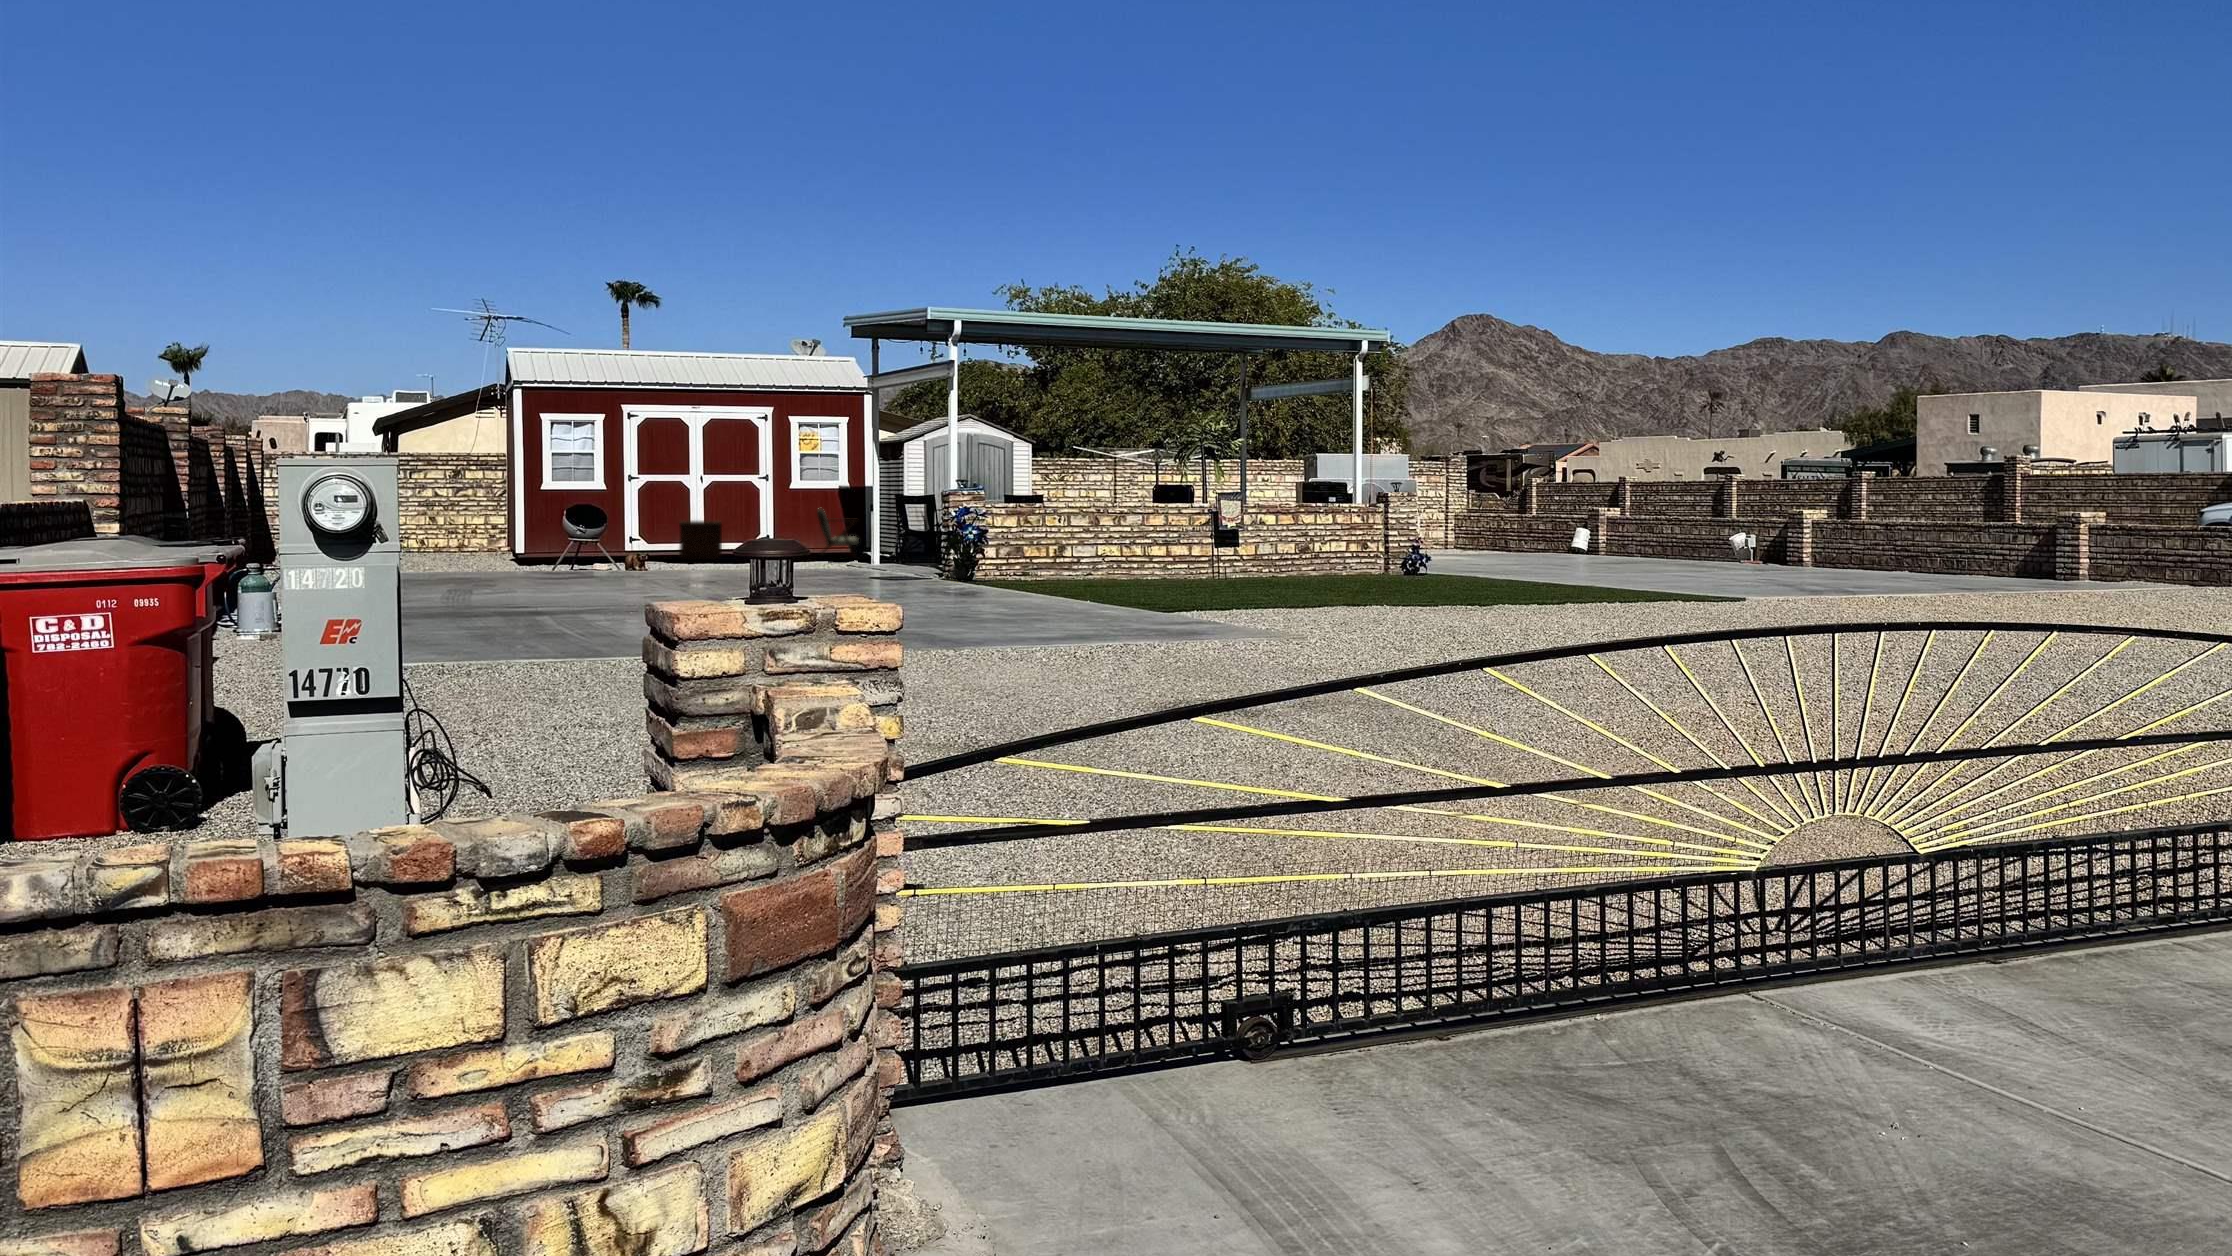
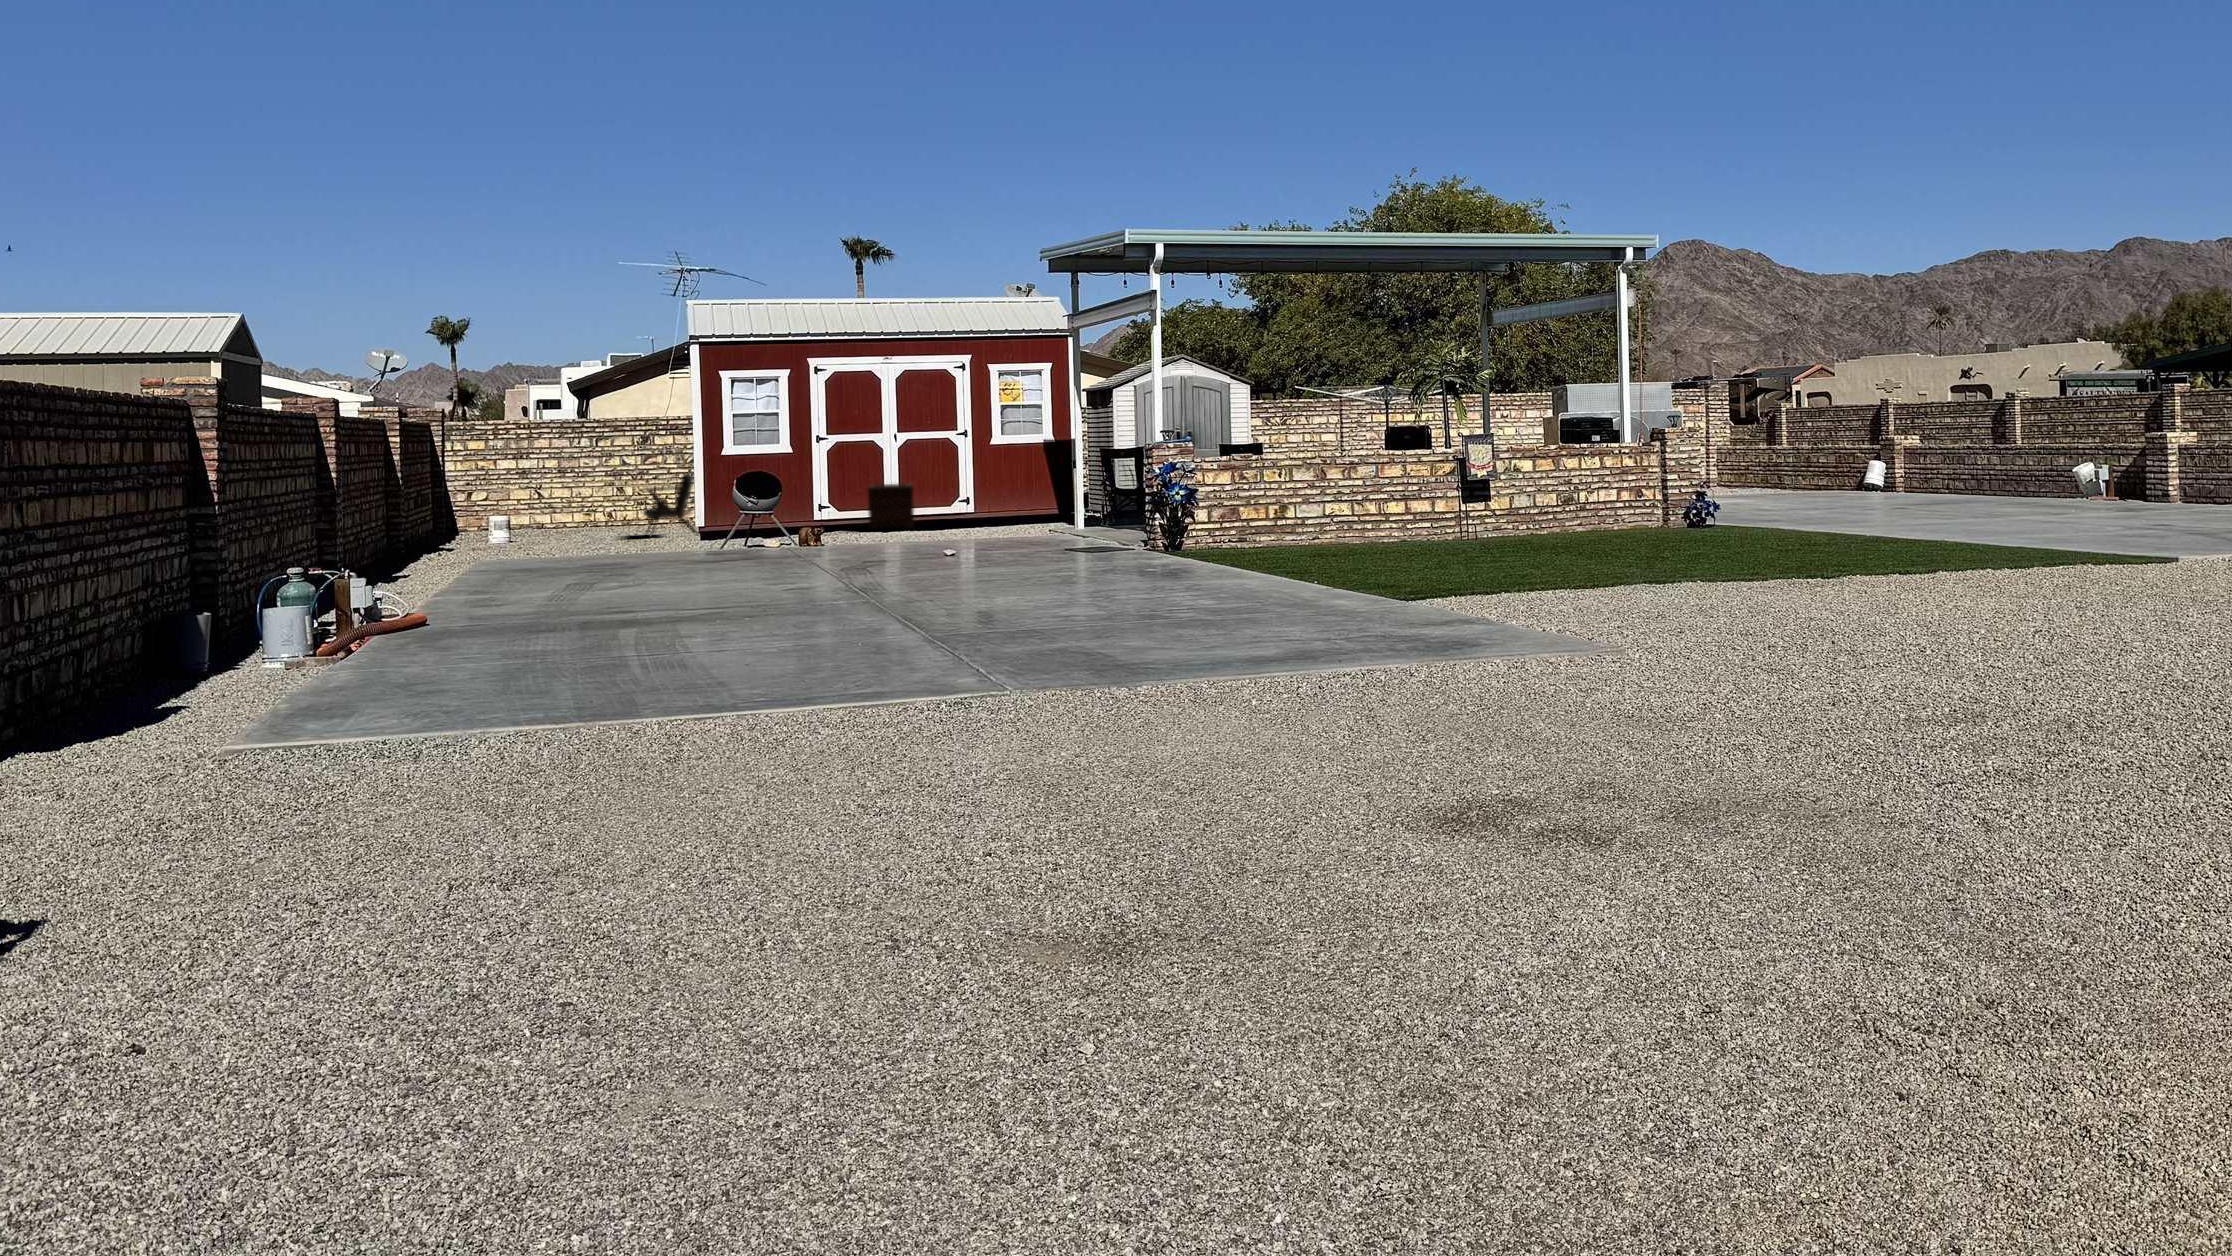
lounge chair: present [817,509,859,553] -> present [643,474,699,536]
potted plant: present [943,535,964,579] -> none [1148,495,1185,548]

